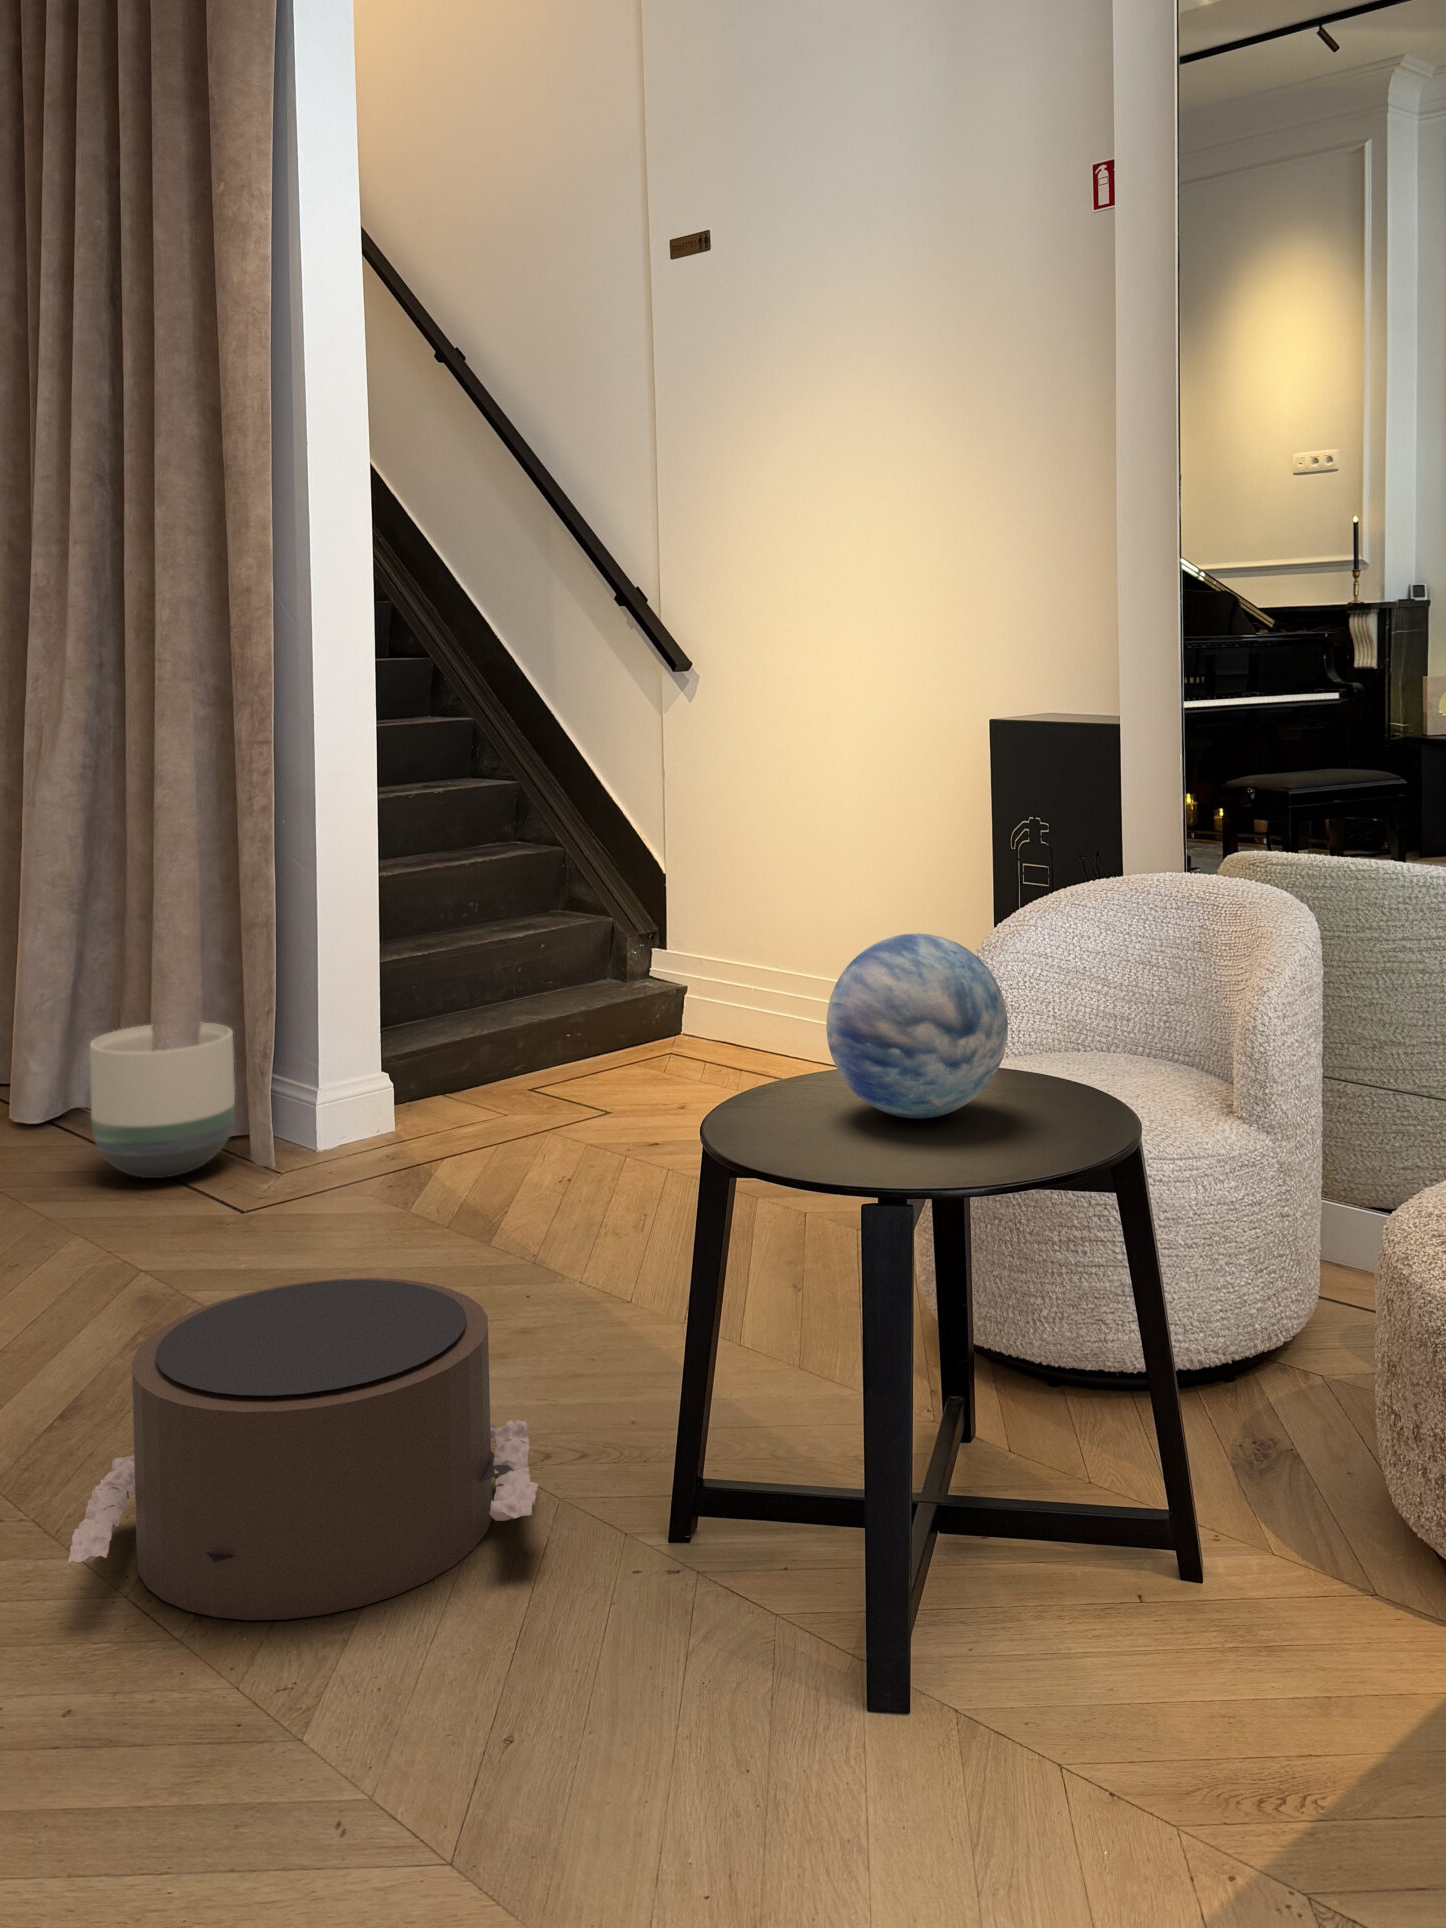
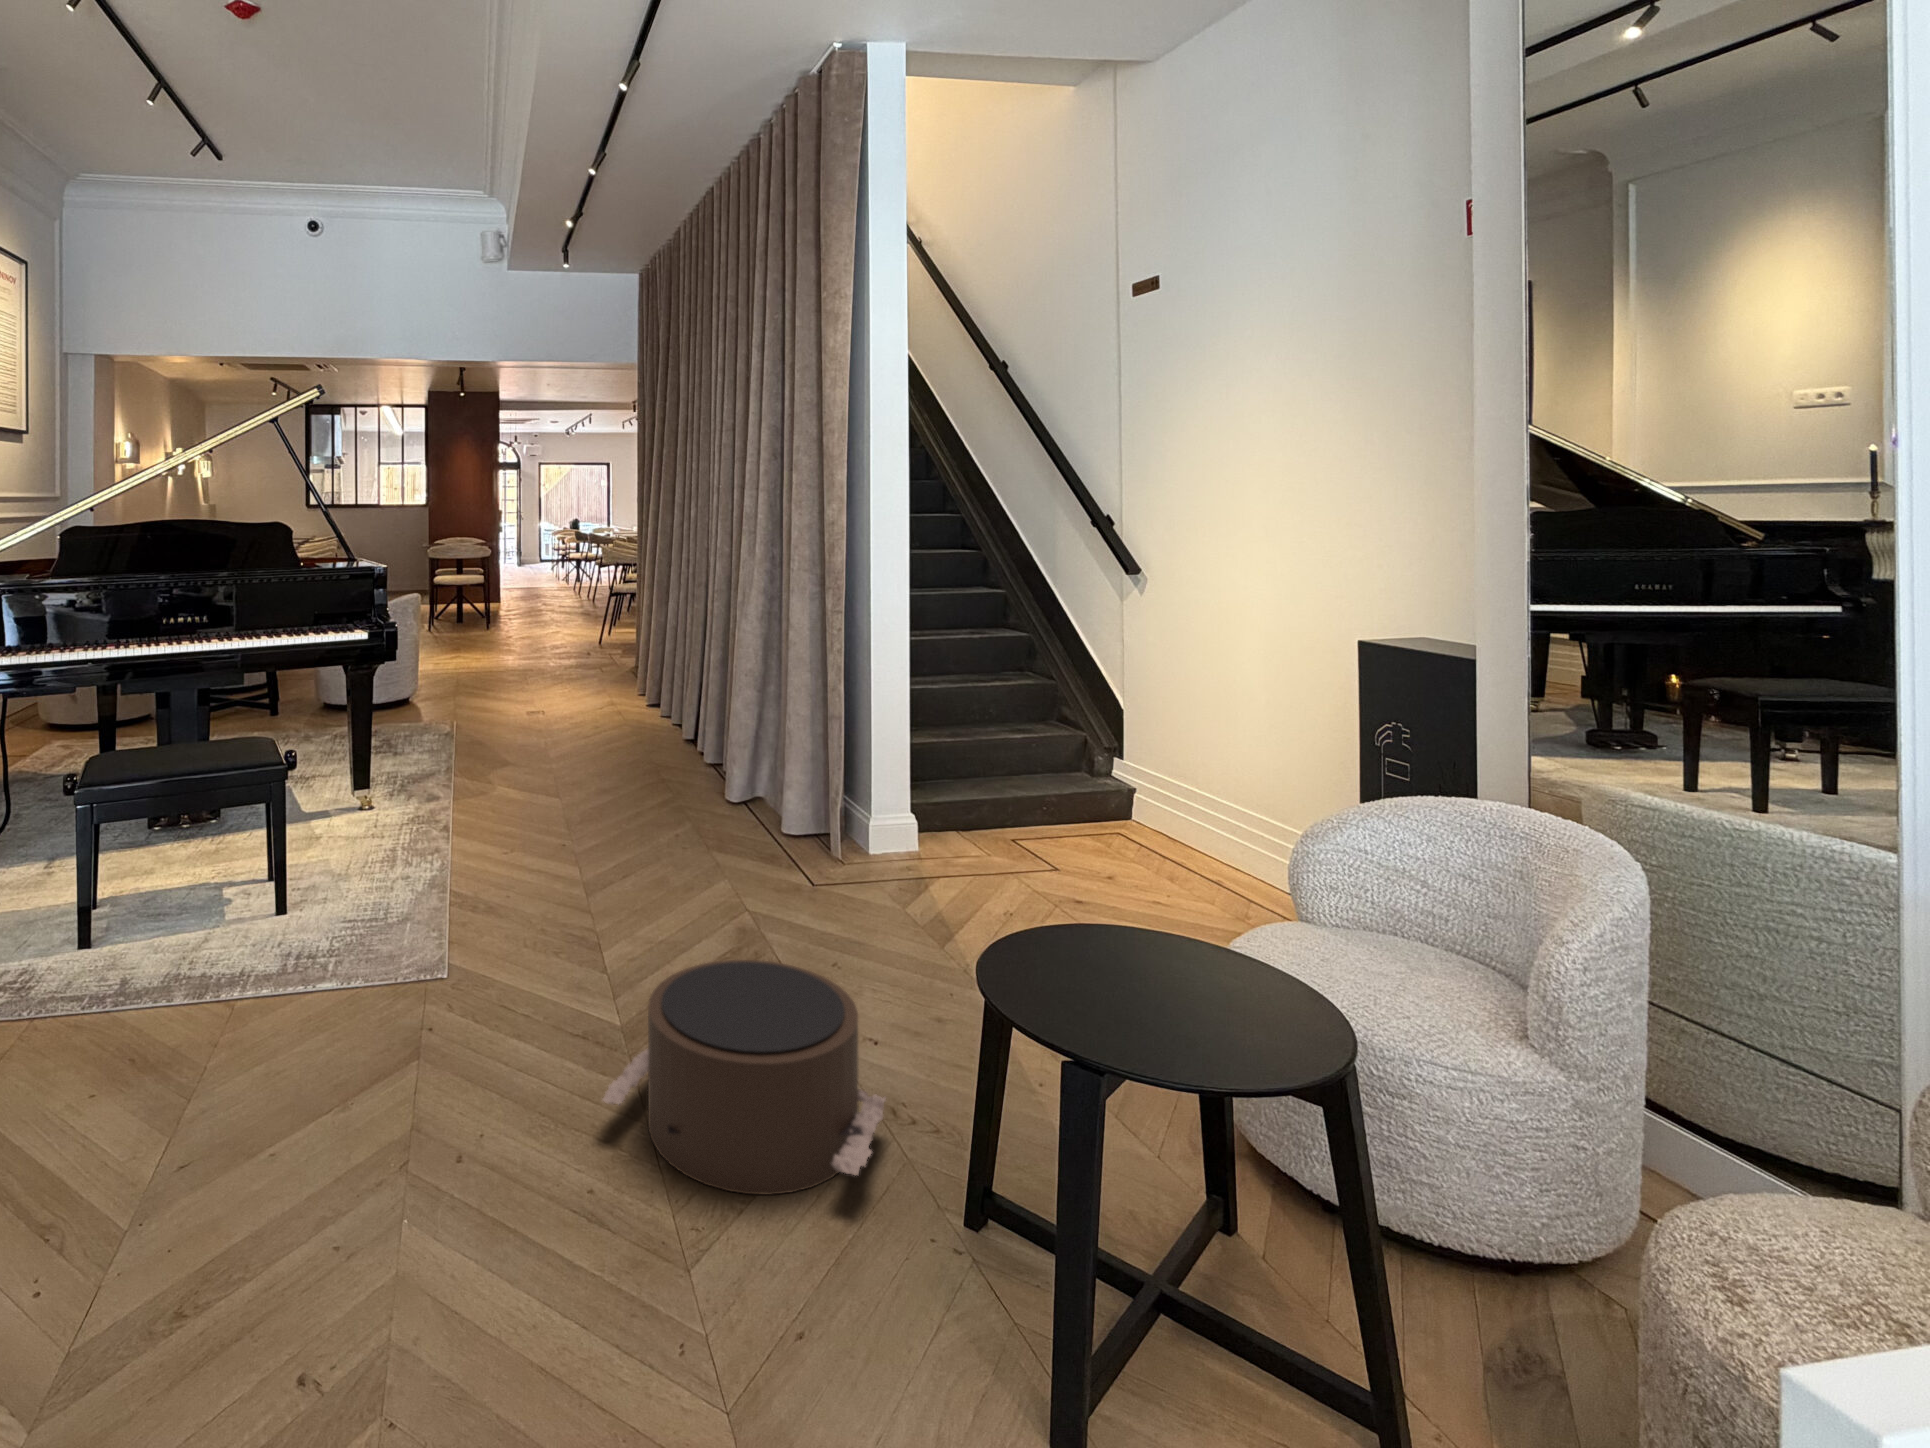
decorative orb: present [826,933,1008,1119] -> none [1057,844,1213,997]
planter: present [90,1023,235,1178] -> none [748,760,824,849]

